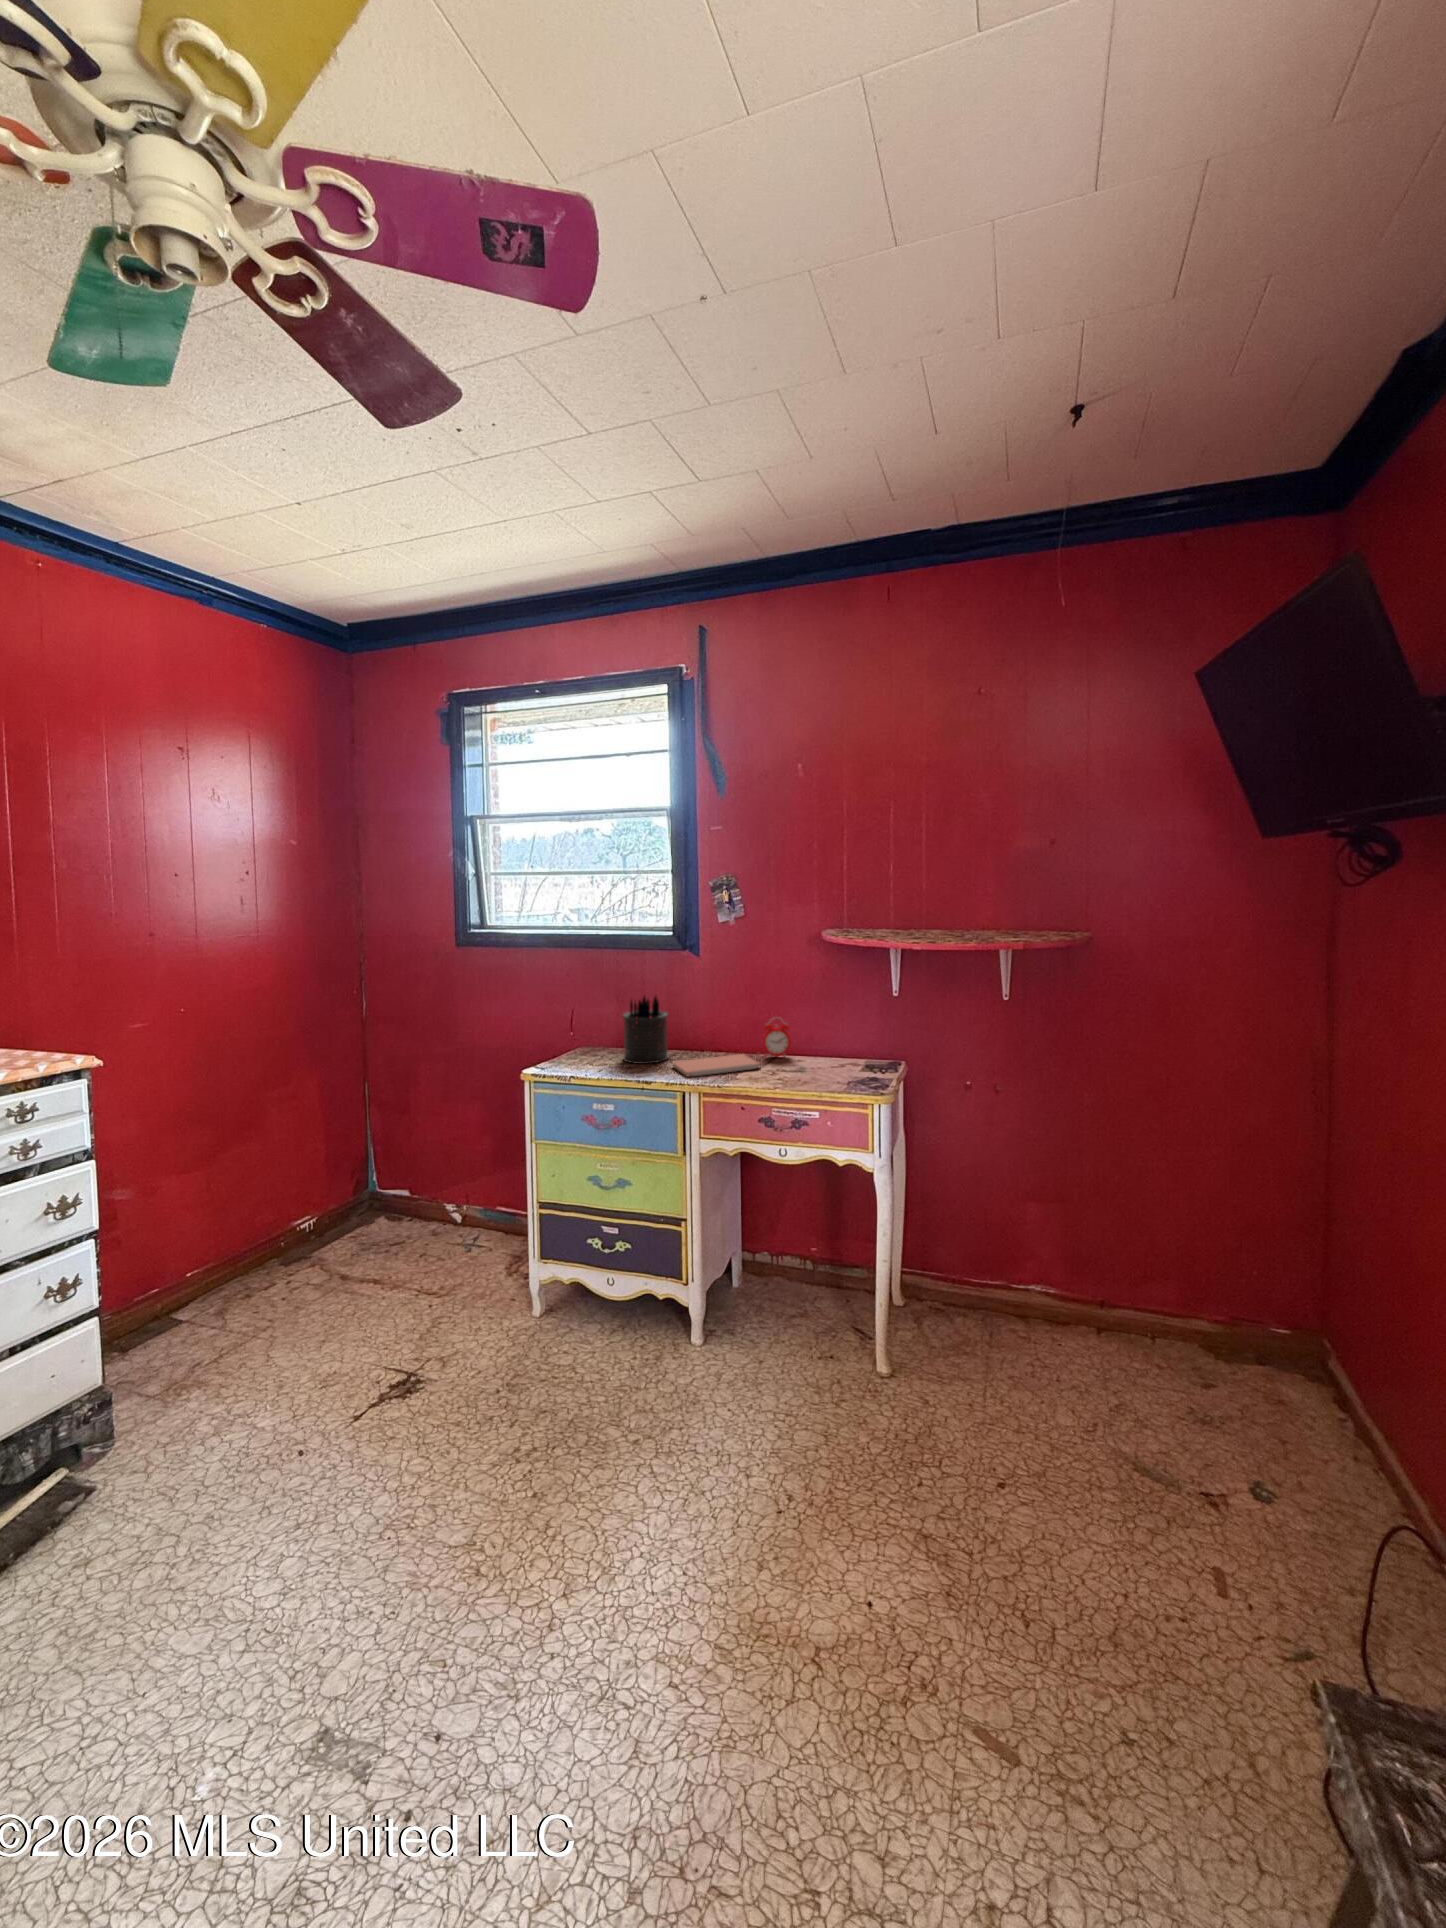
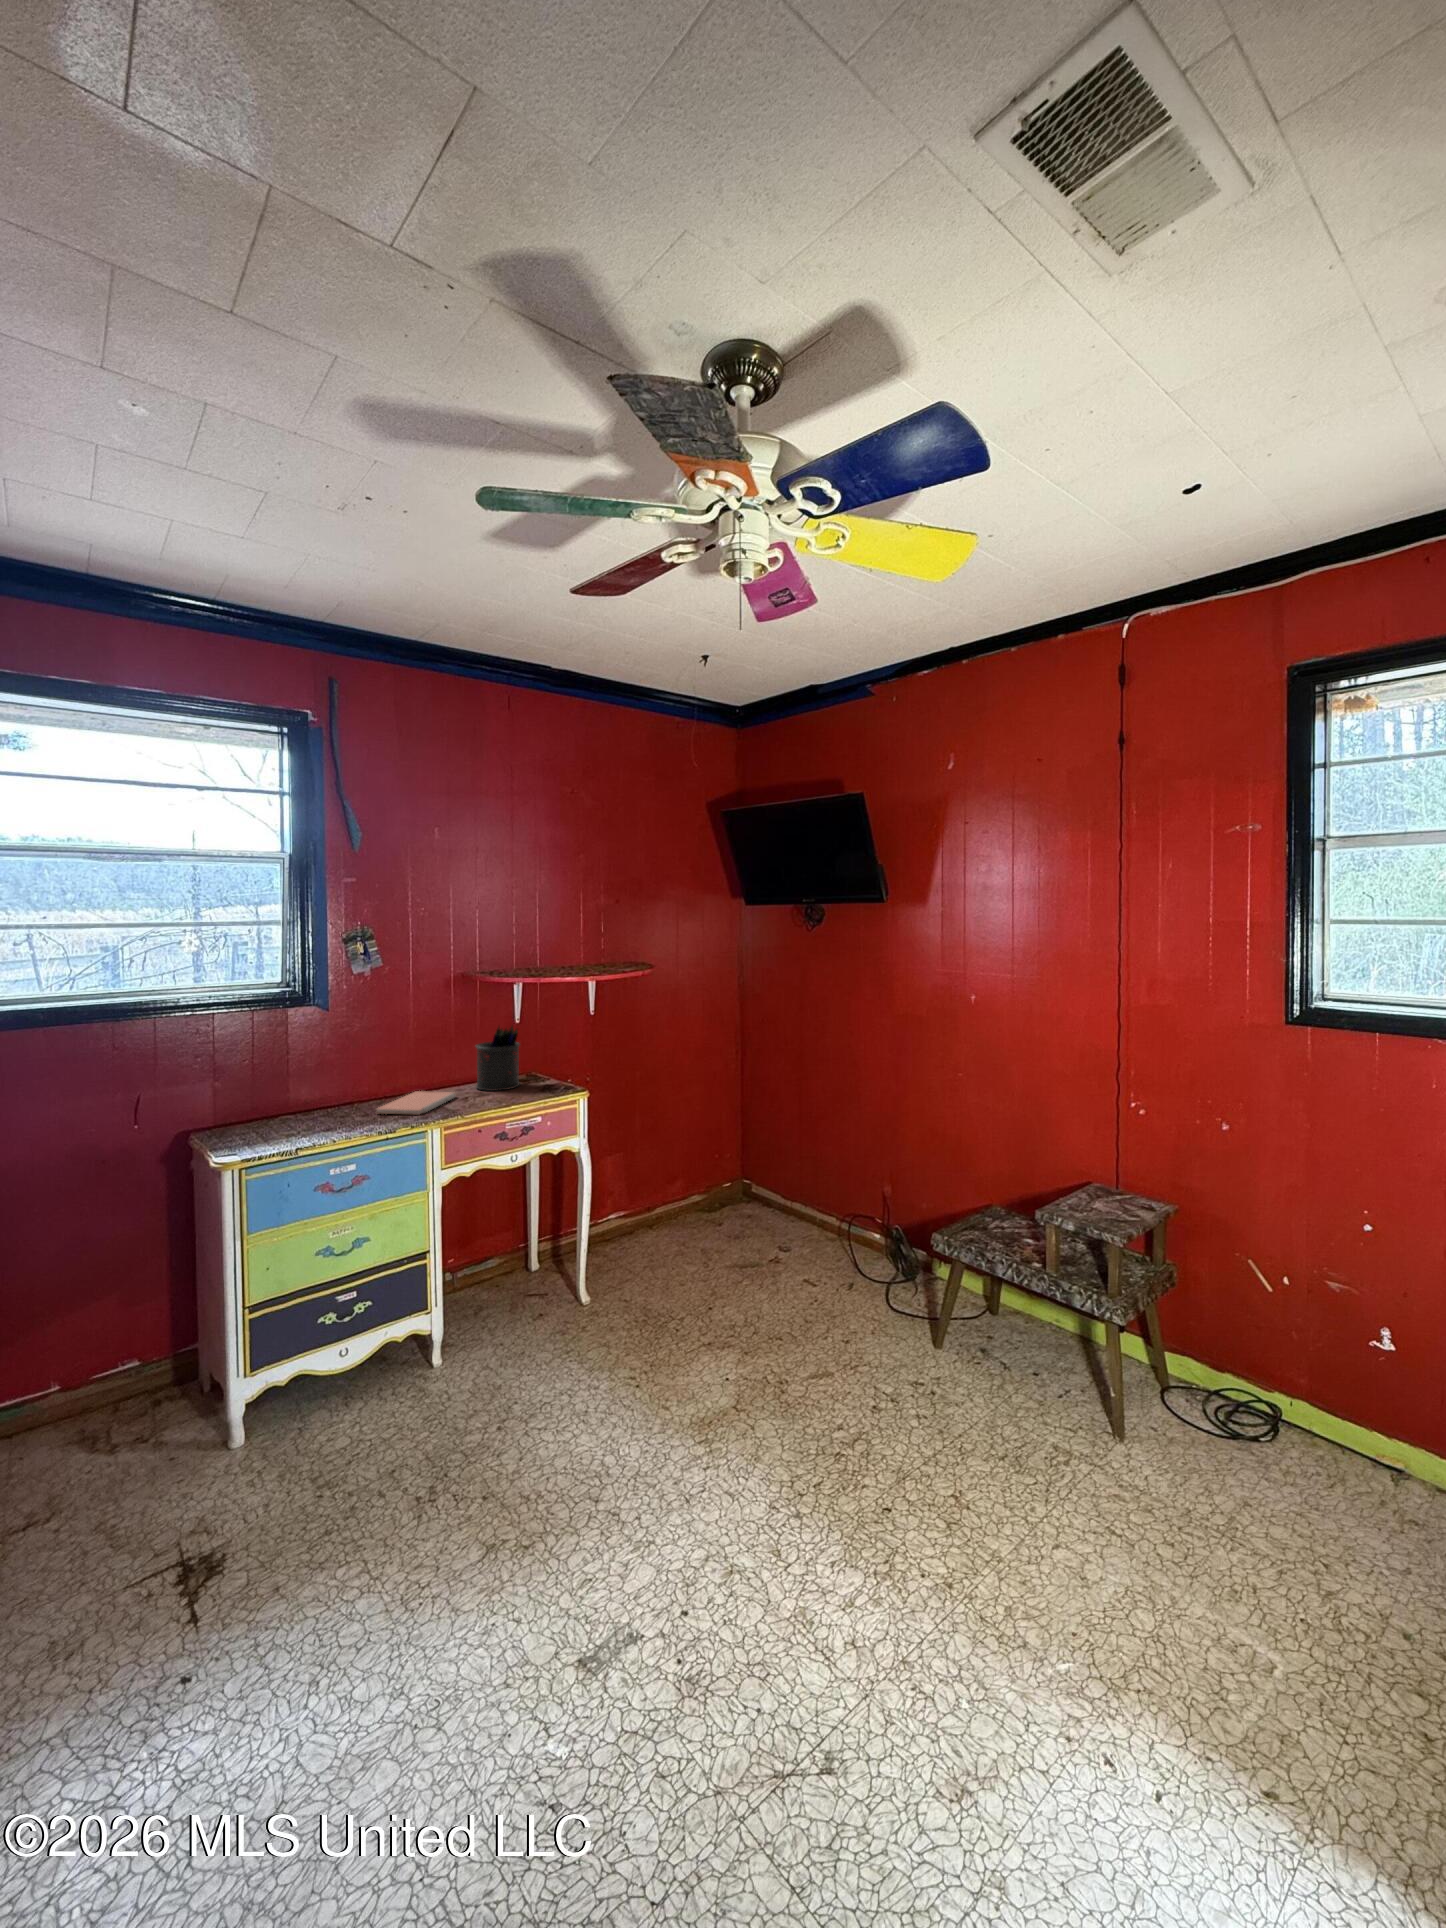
pen holder: present [622,996,668,1064] -> present [476,1026,520,1091]
alarm clock: present [763,1020,791,1057] -> none [424,1051,451,1091]

